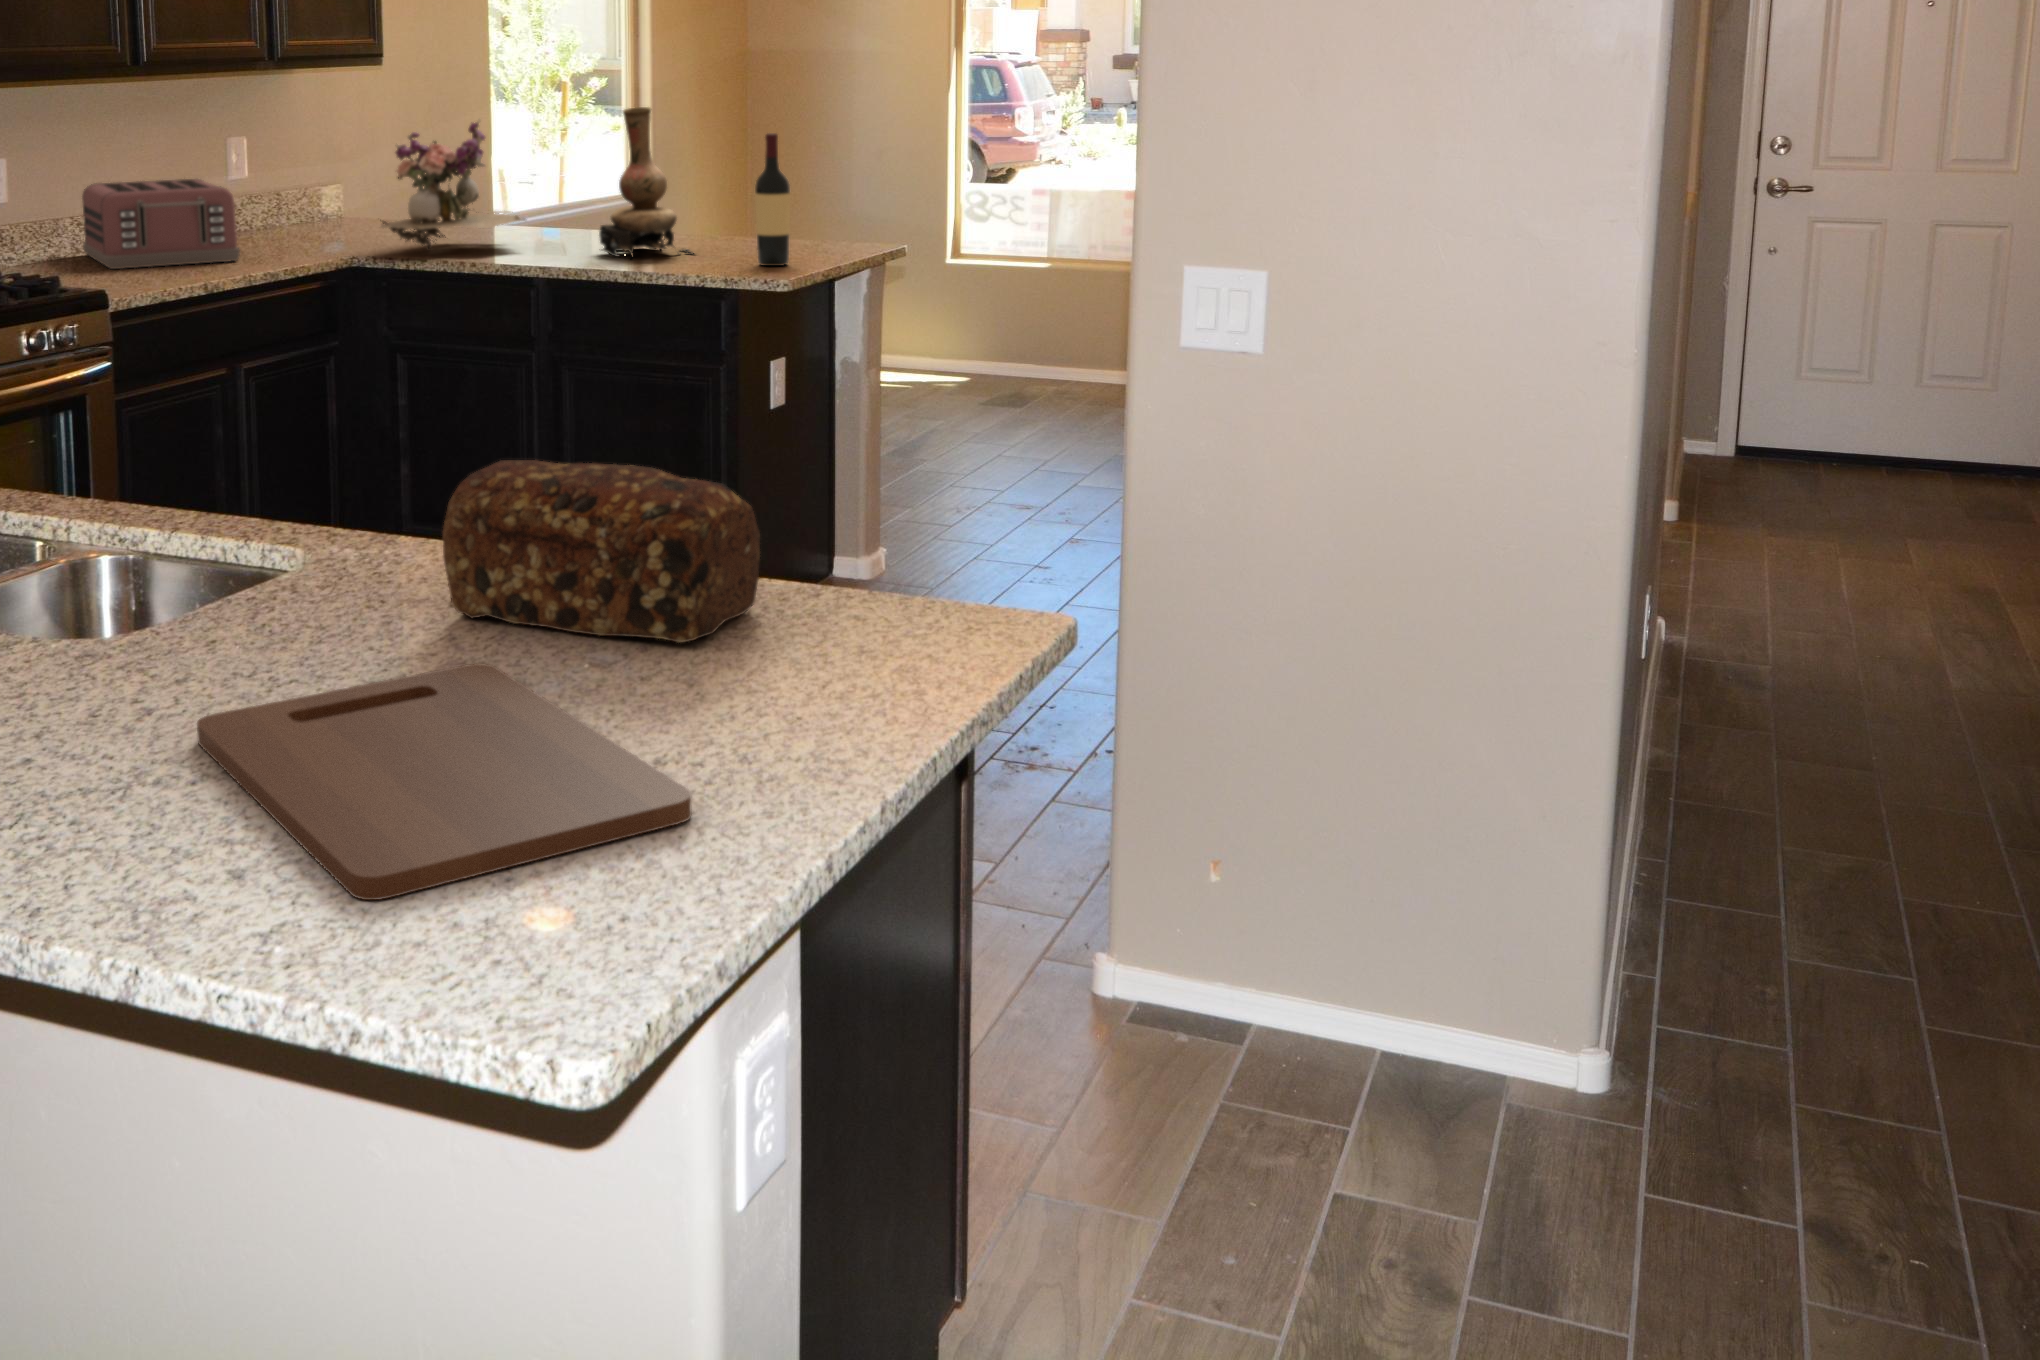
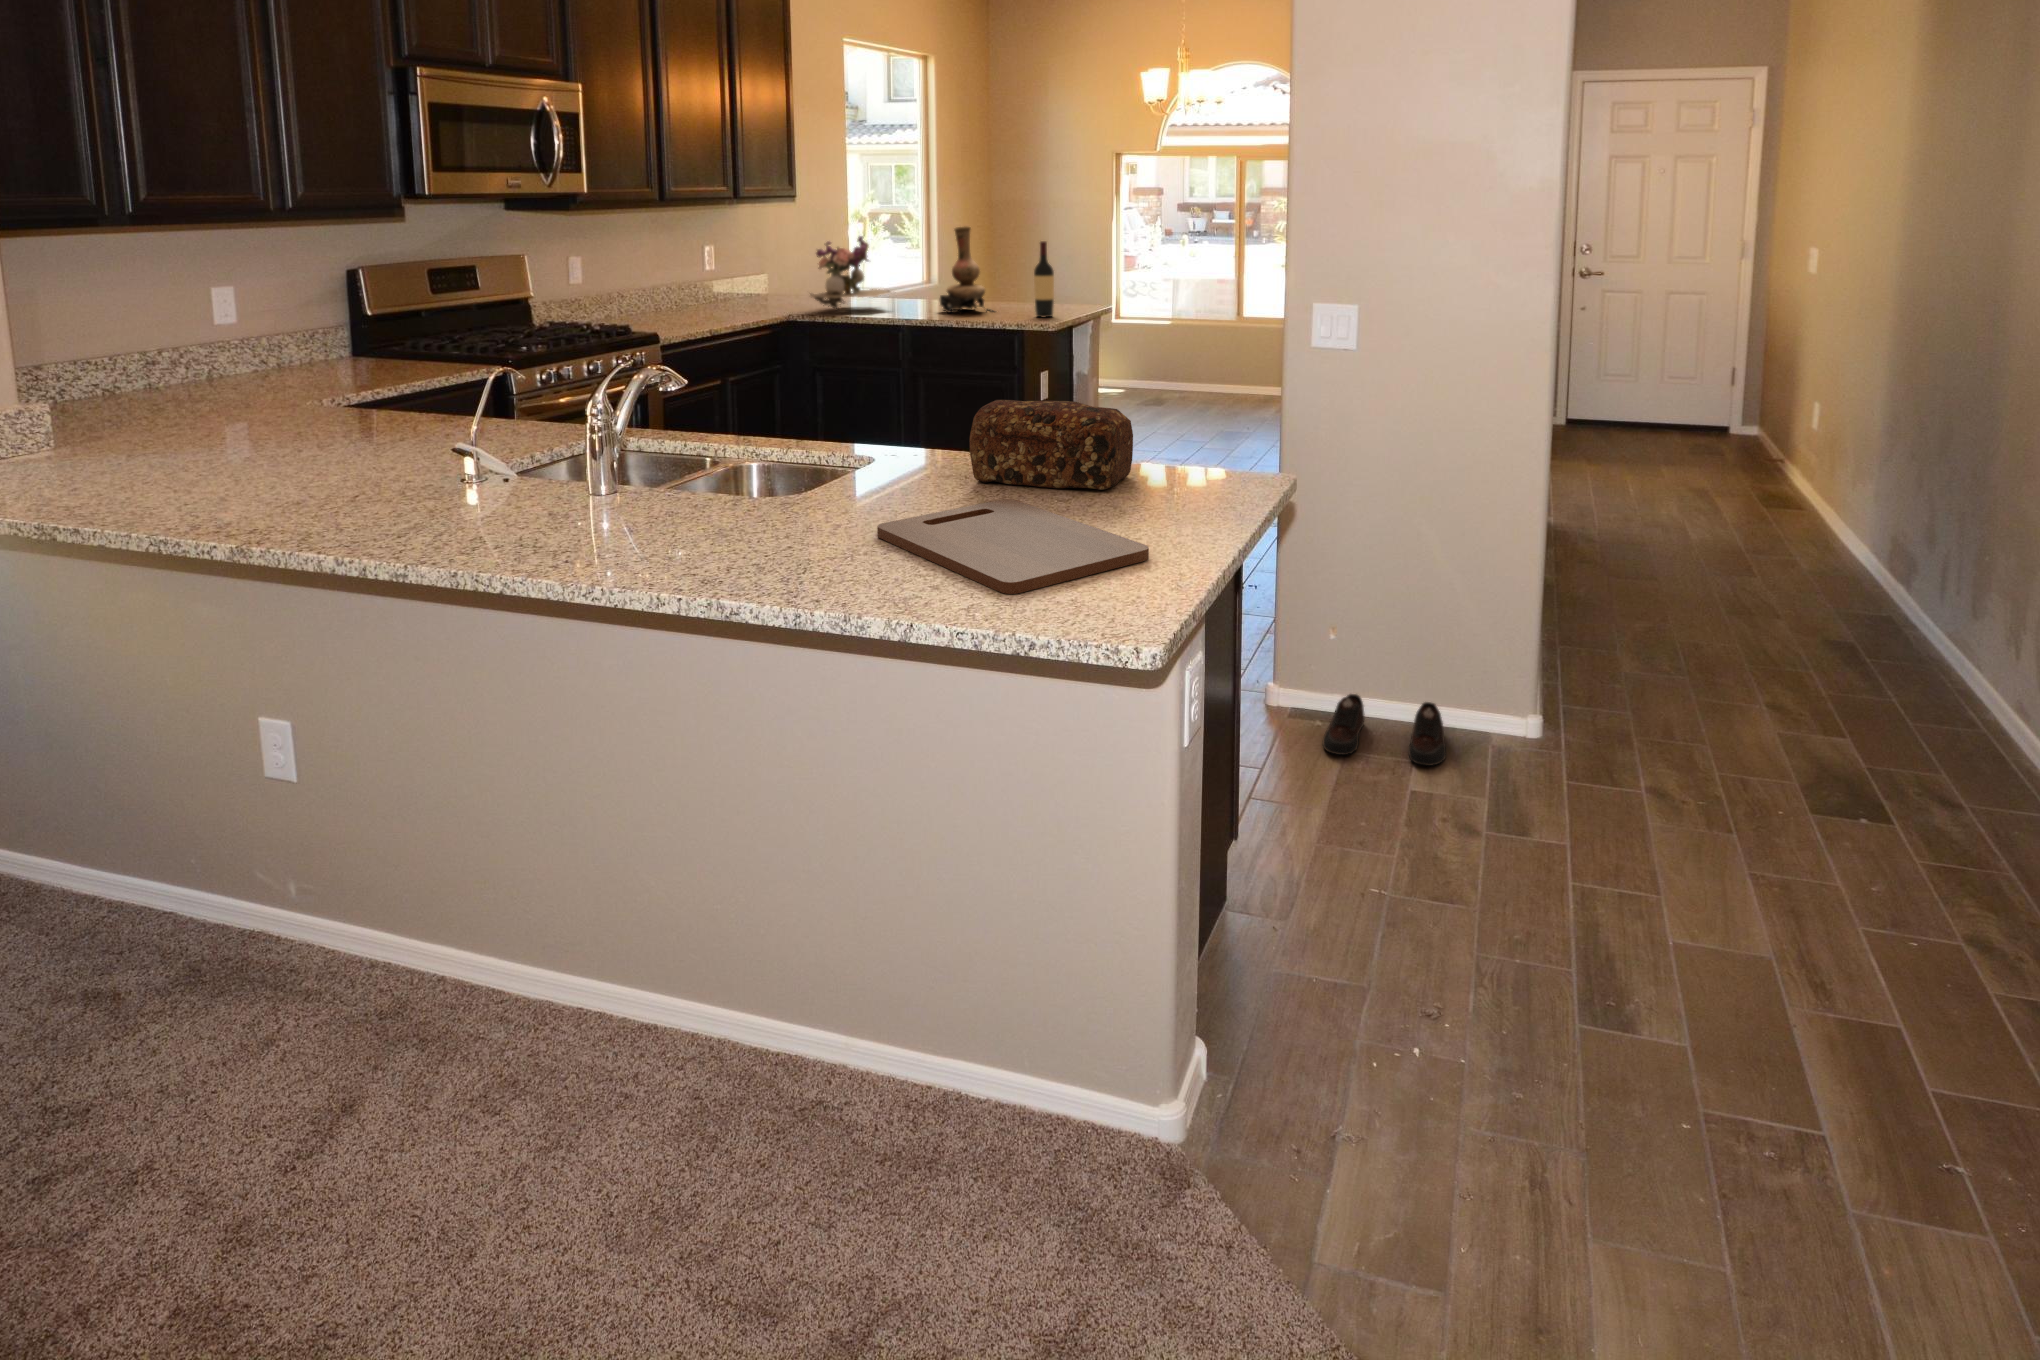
toaster: present [82,179,240,269] -> none [627,269,727,322]
shoe: none [1183,991,1418,1146] -> present [1323,694,1446,766]

